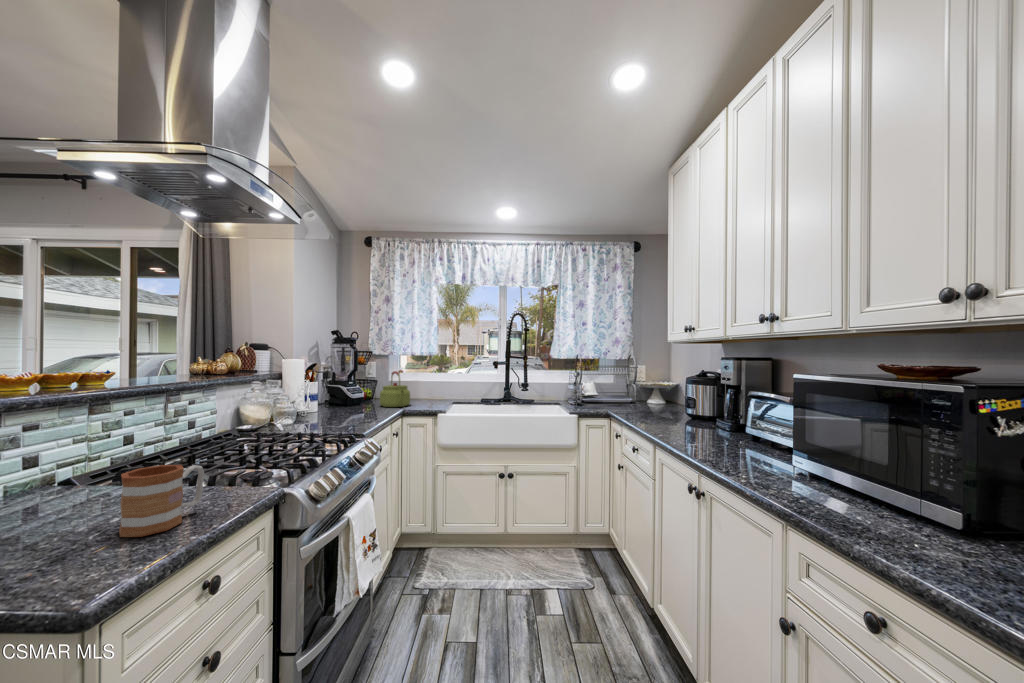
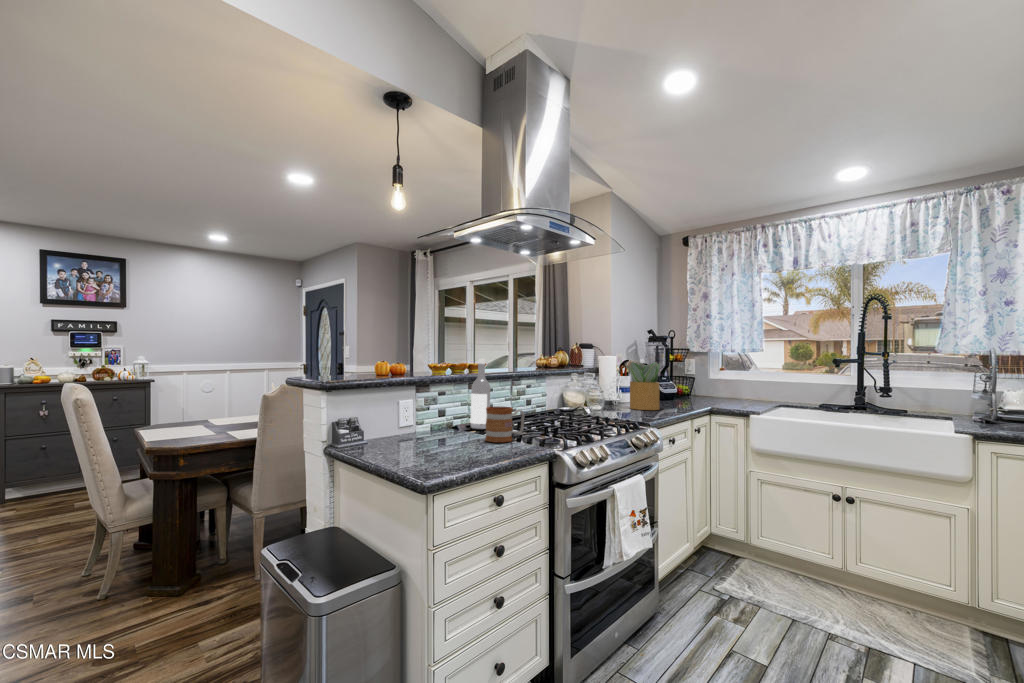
potted plant: none [315,366,356,421] -> present [626,362,660,410]
kettle: present [380,371,410,407] -> none [692,370,725,407]
wine bottle: none [69,383,119,510] -> present [471,359,490,429]

